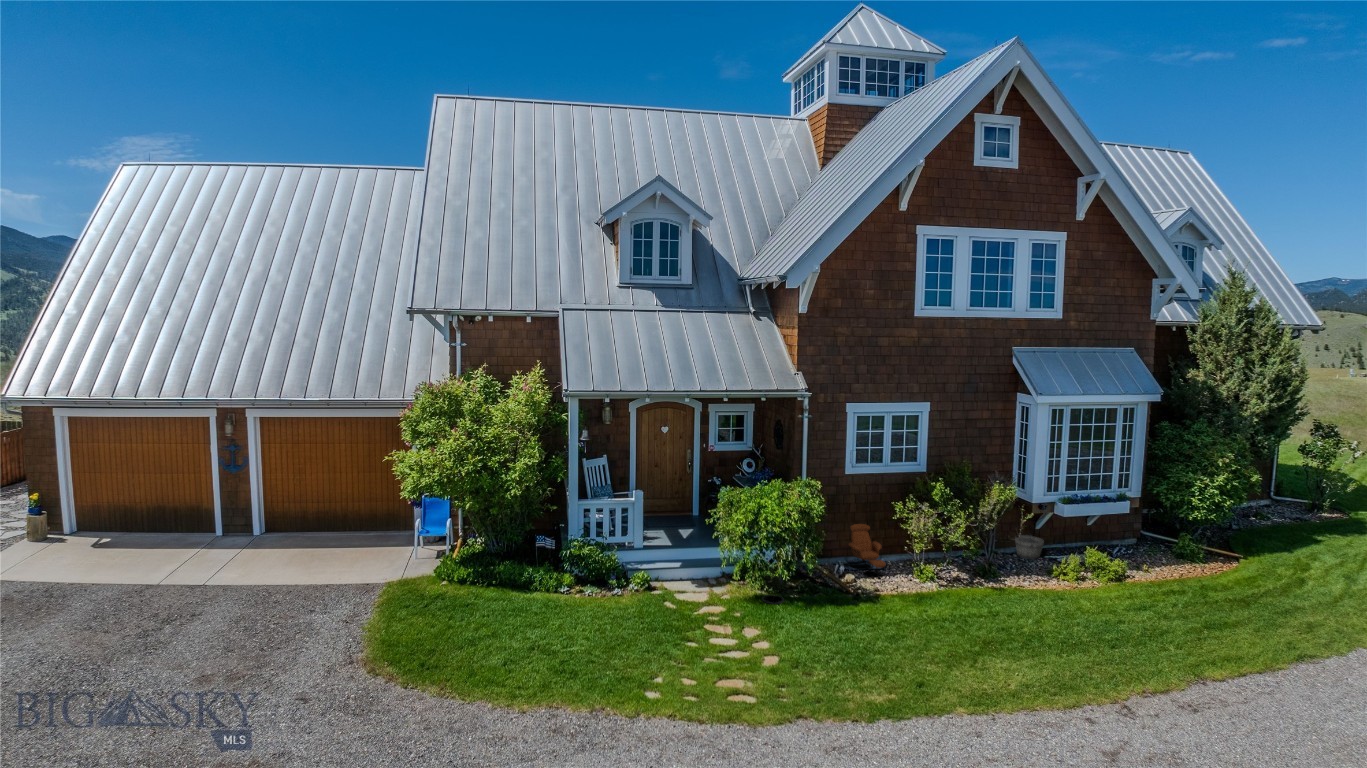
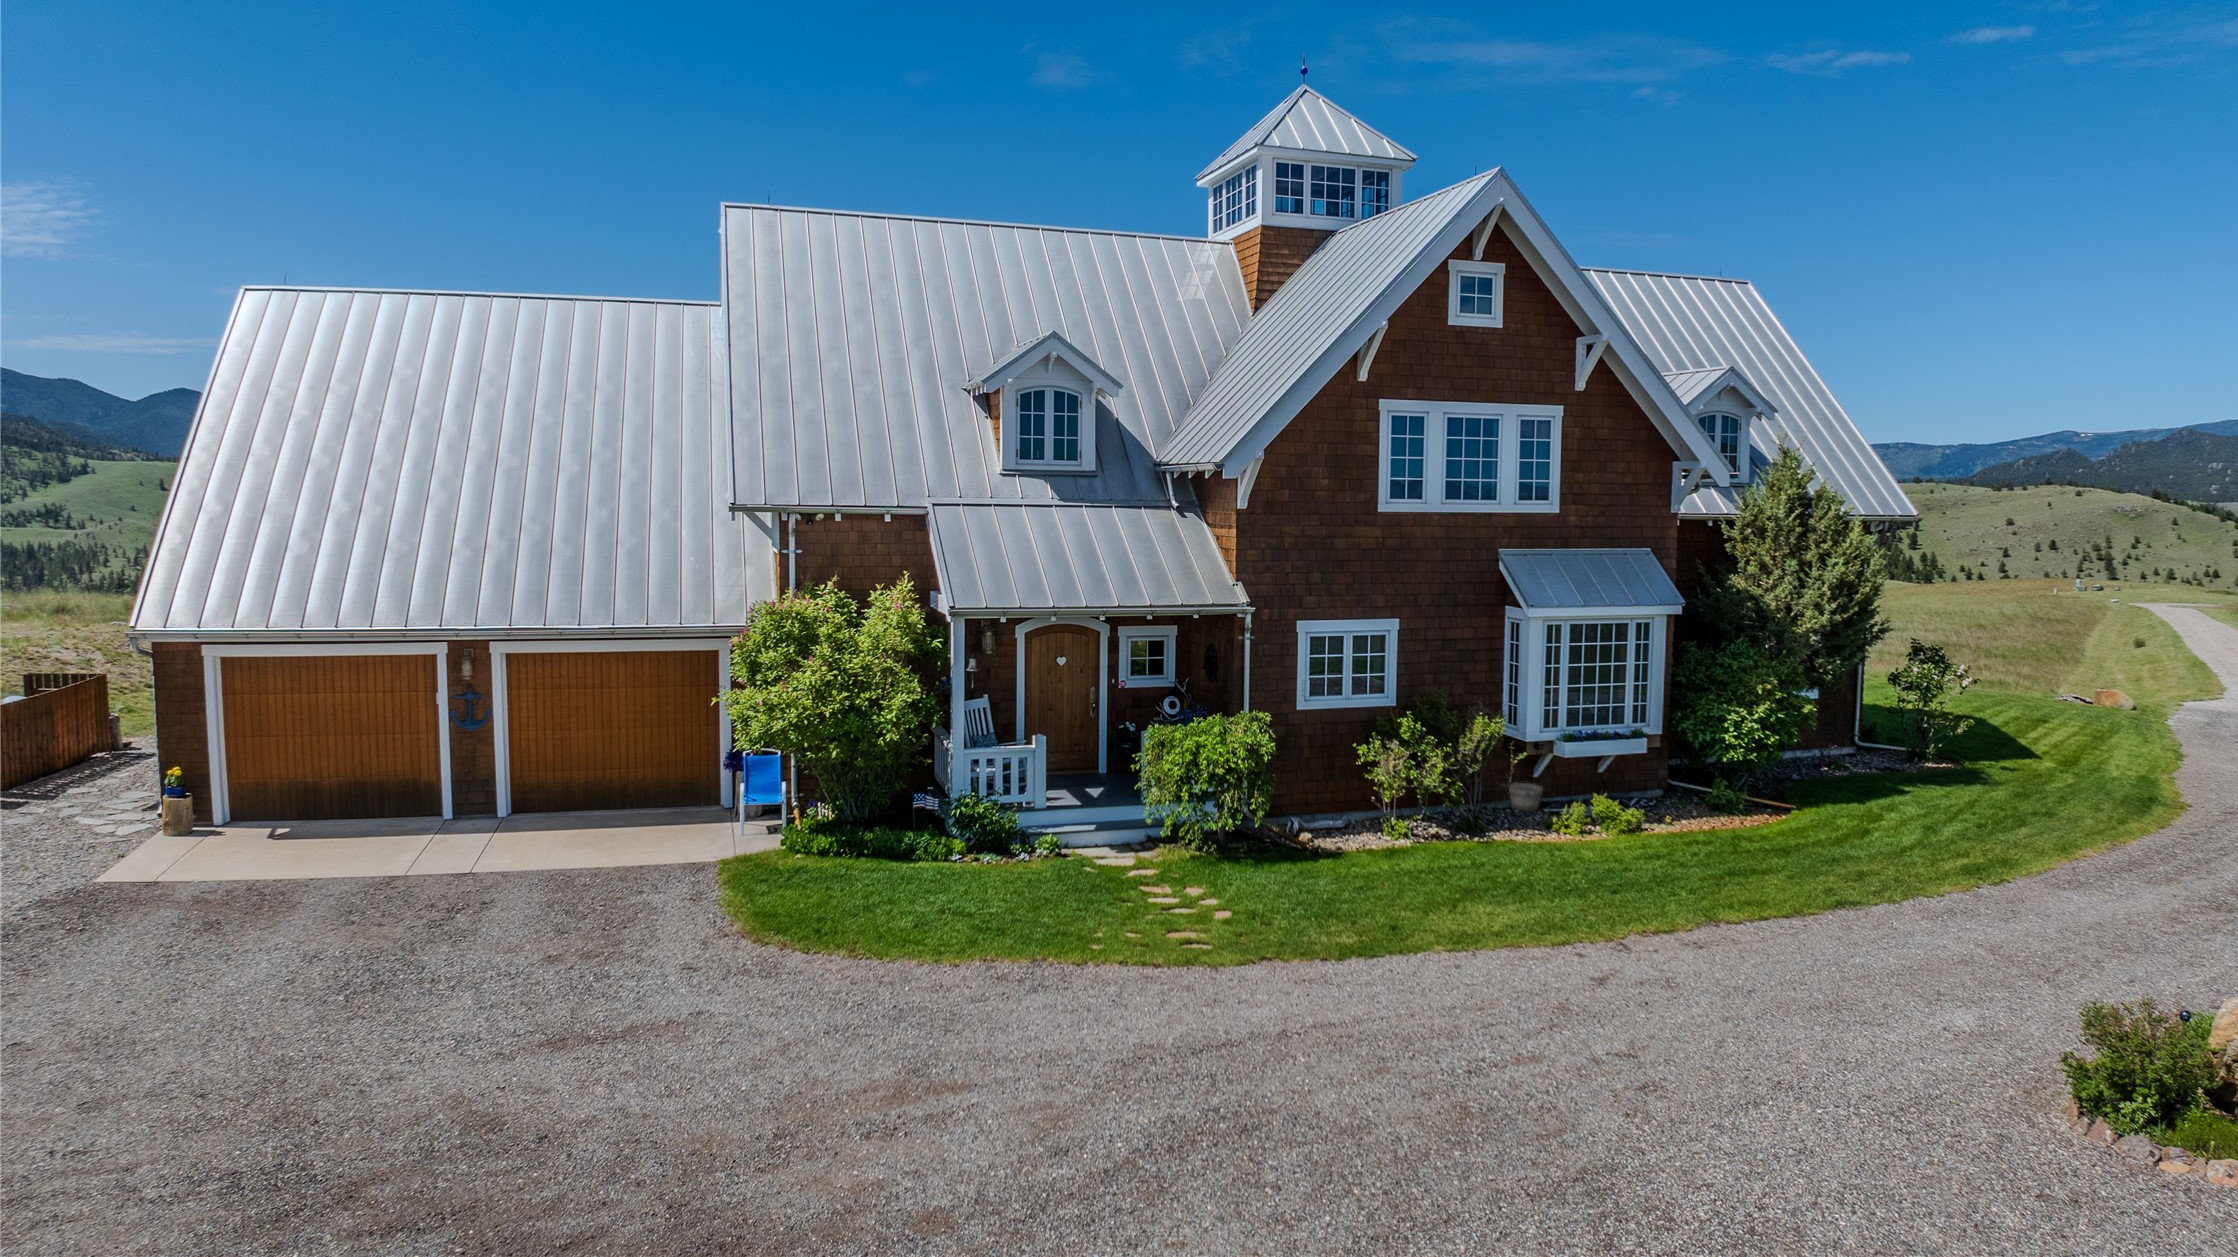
lounge chair: present [849,524,886,575] -> none [1305,772,1352,837]
potted tree: present [762,567,784,604] -> none [1203,816,1232,865]

